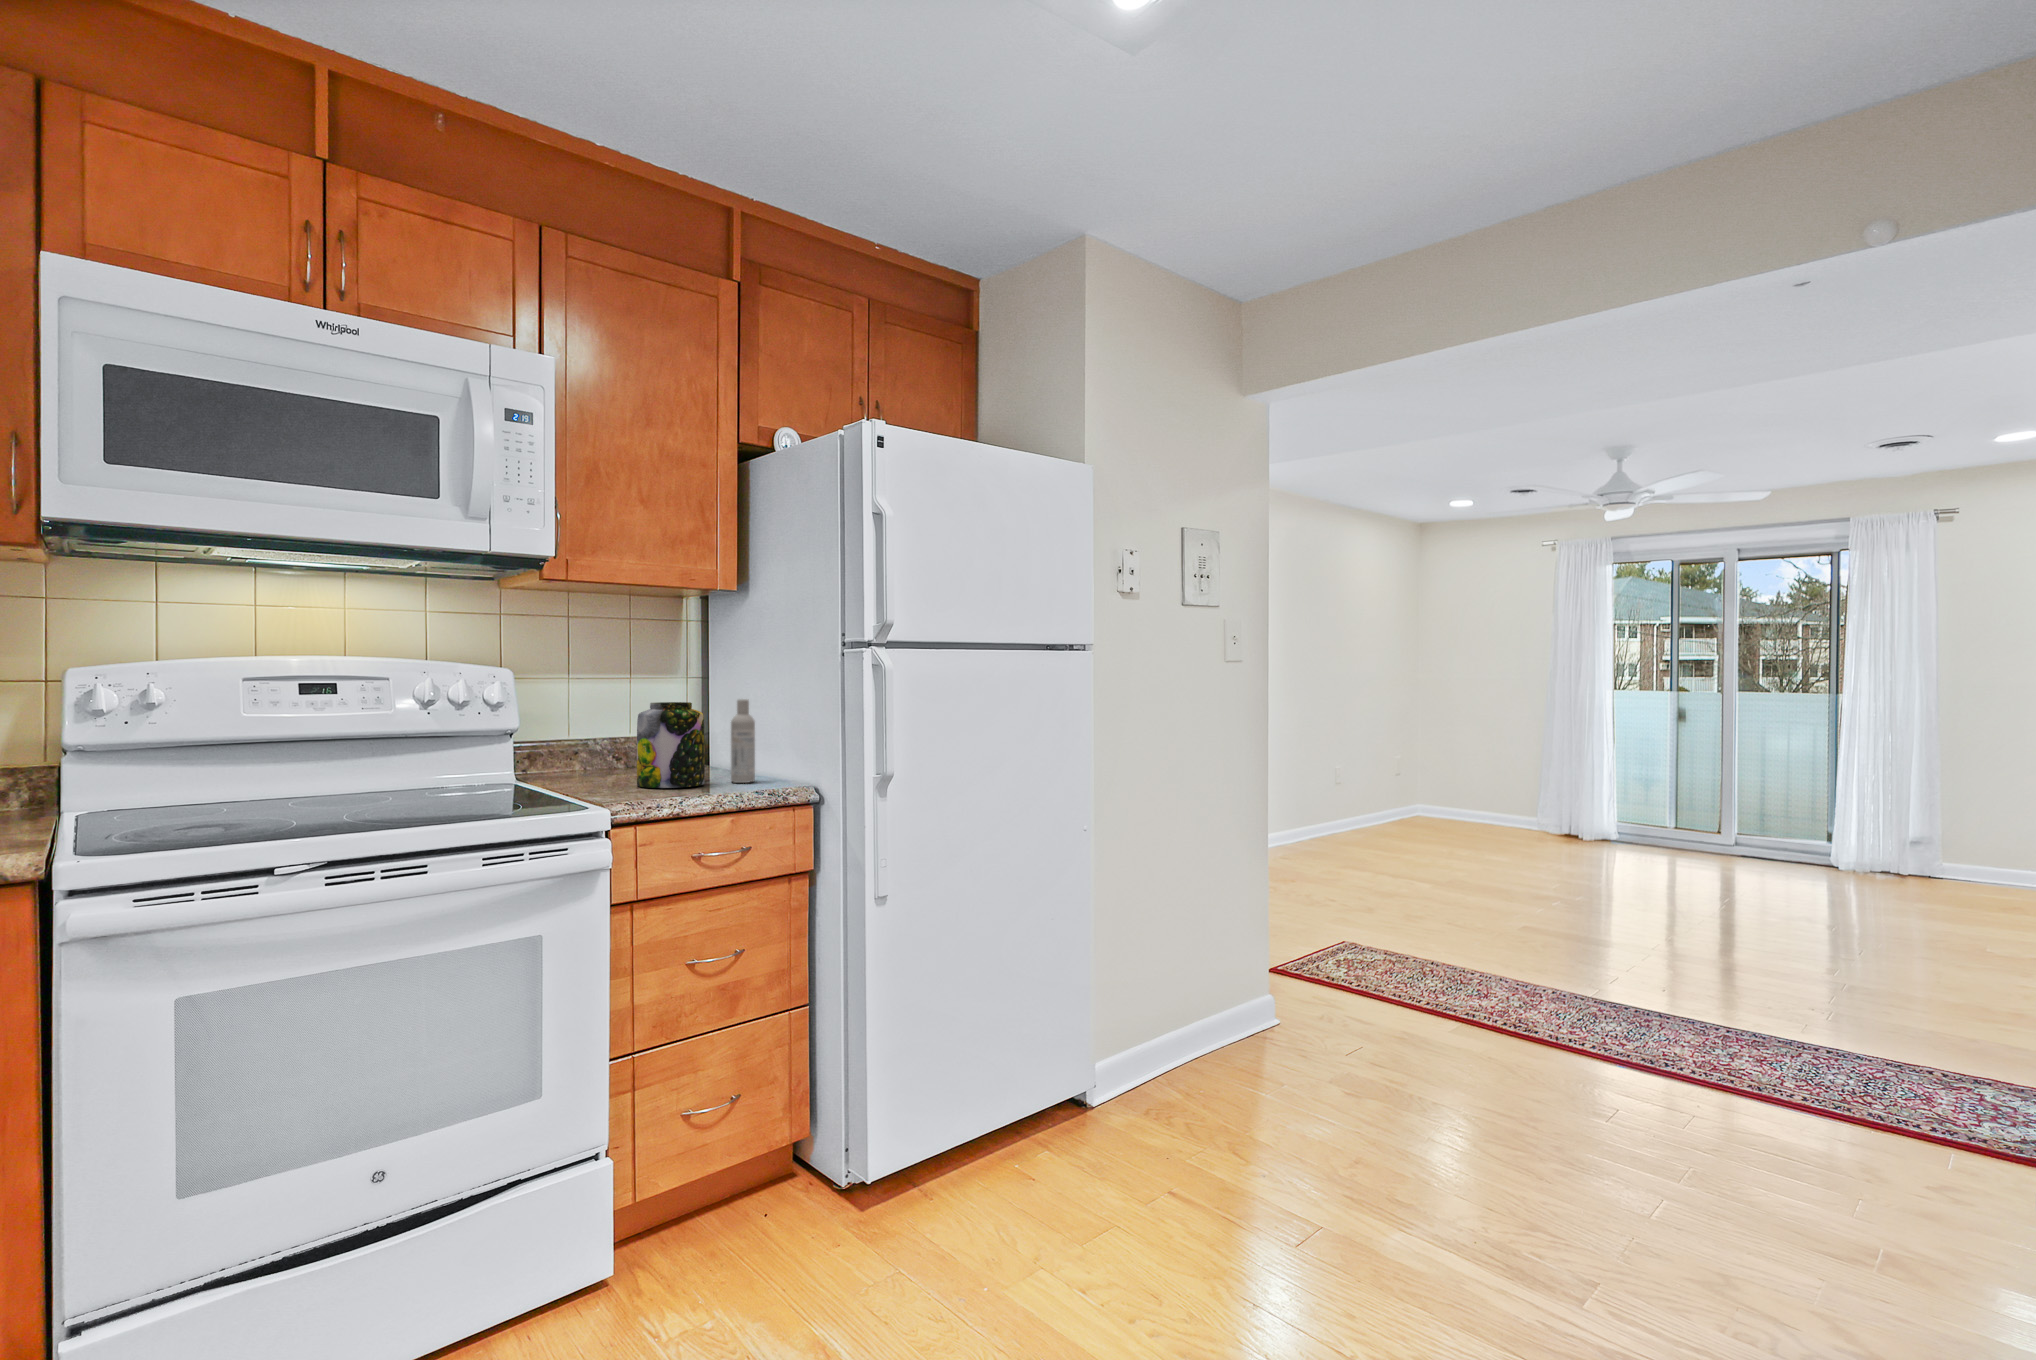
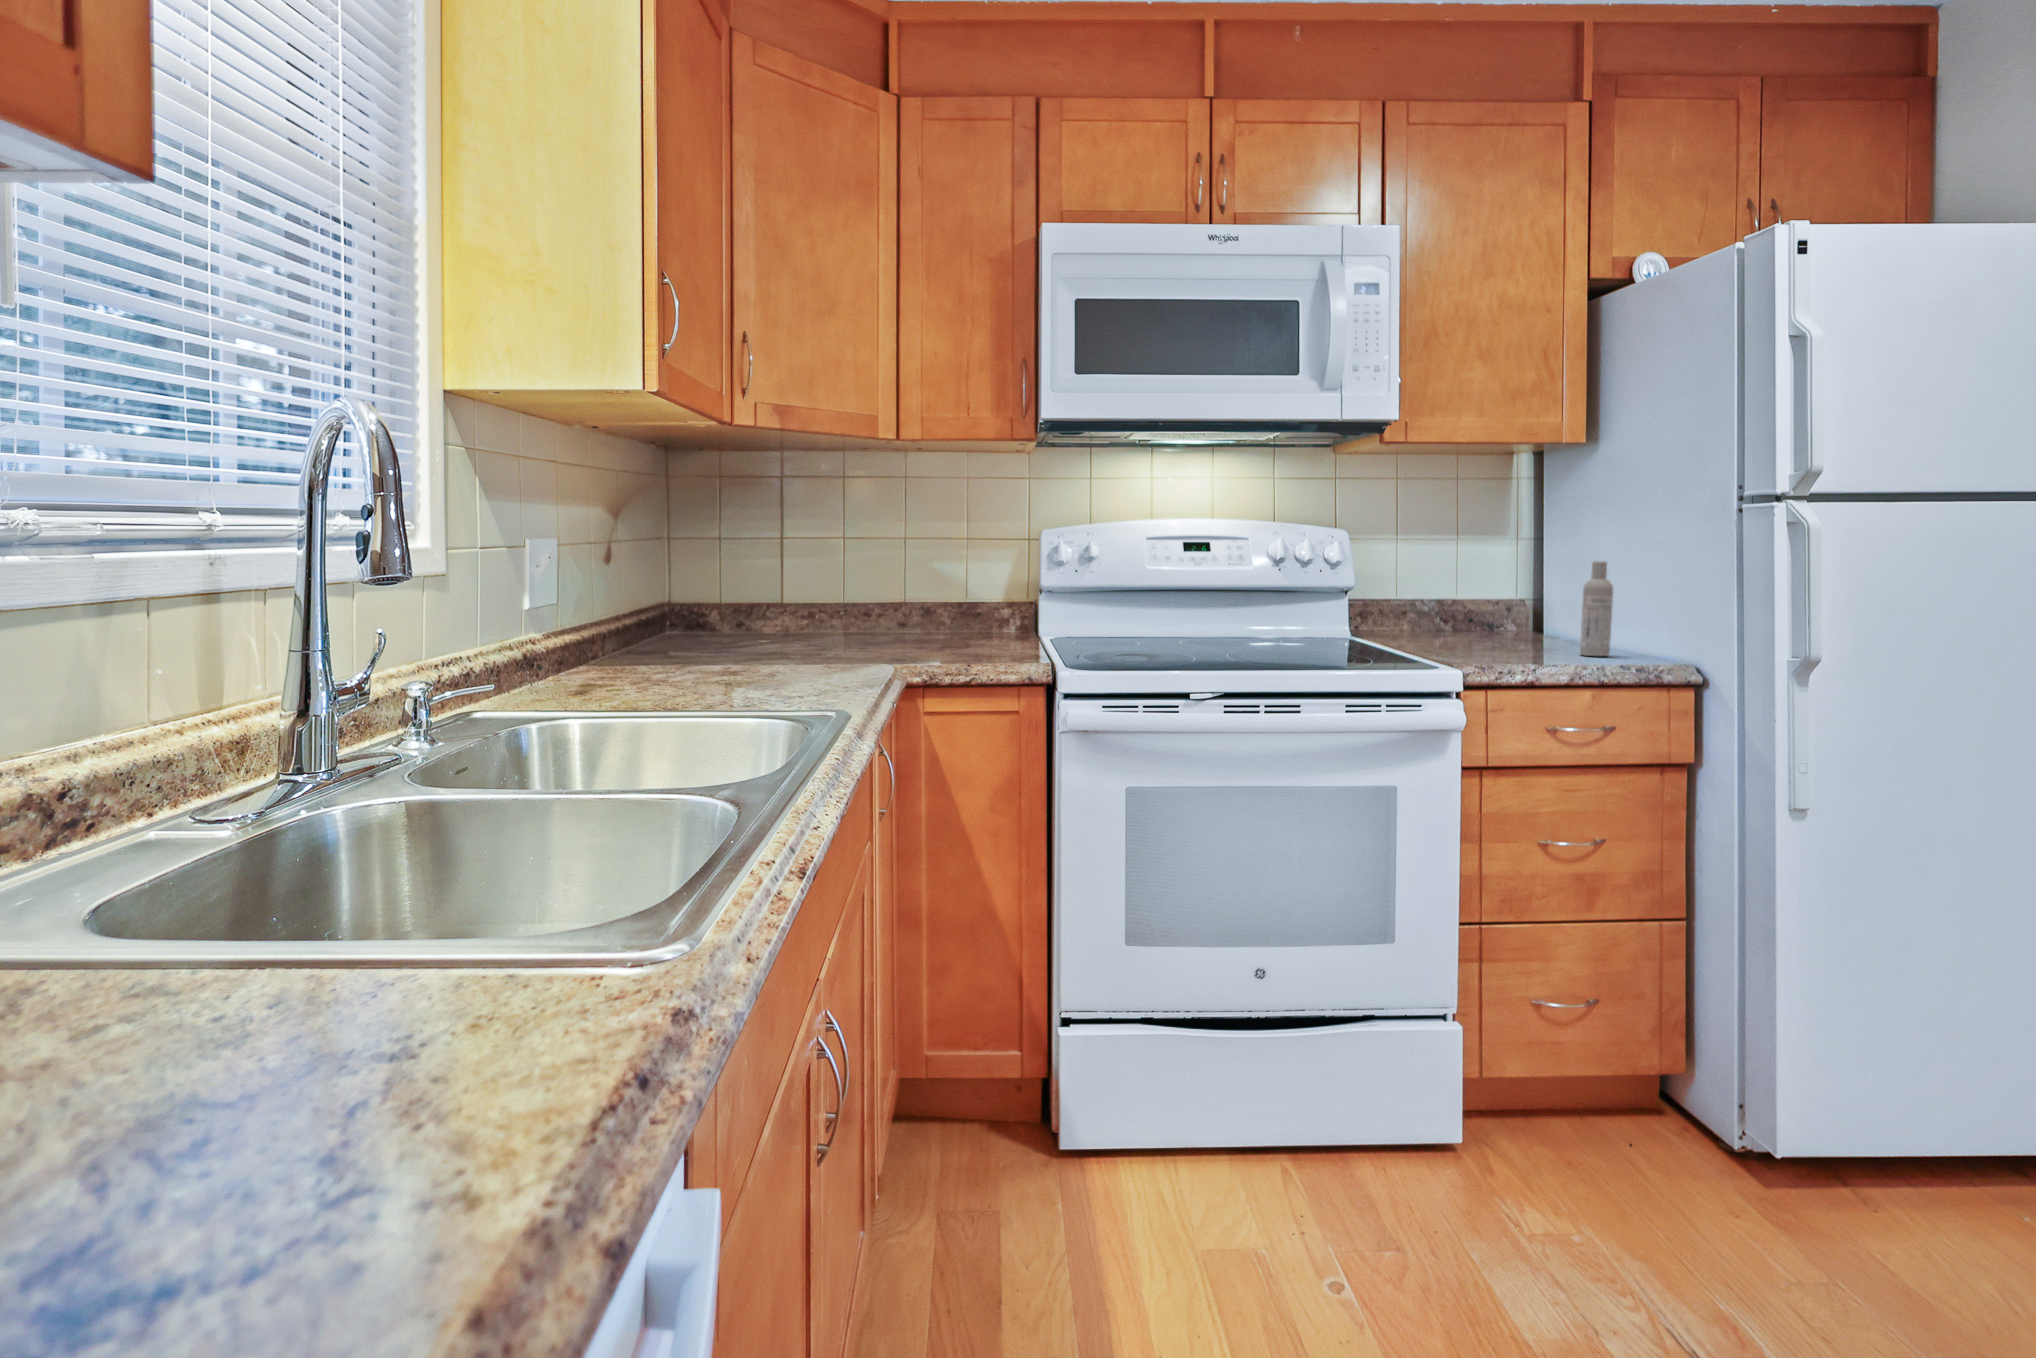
jar: present [637,702,705,788] -> none [1476,564,1554,656]

